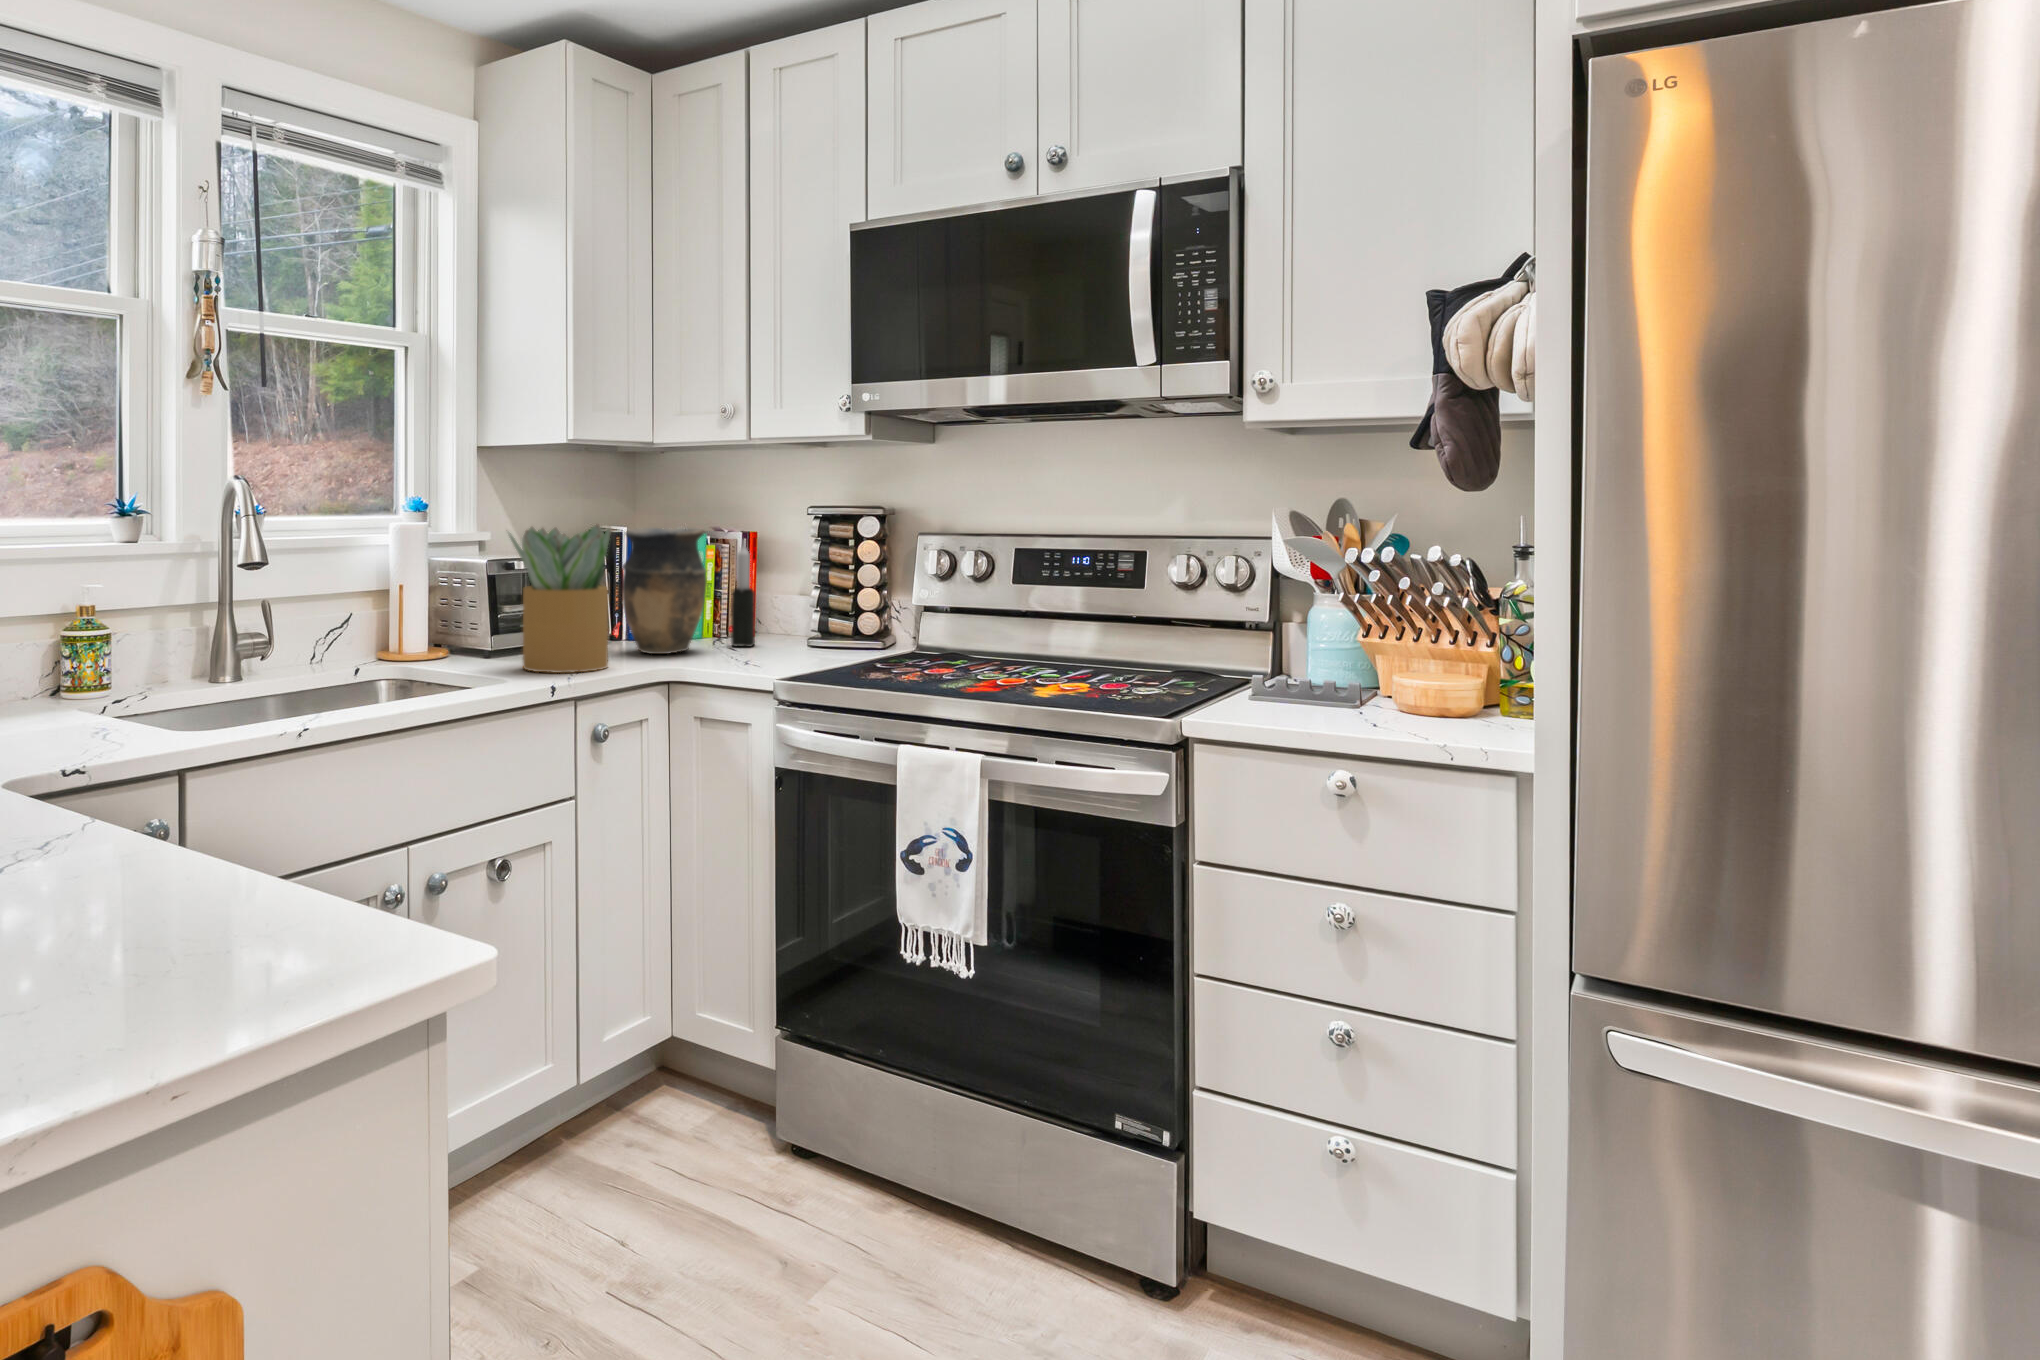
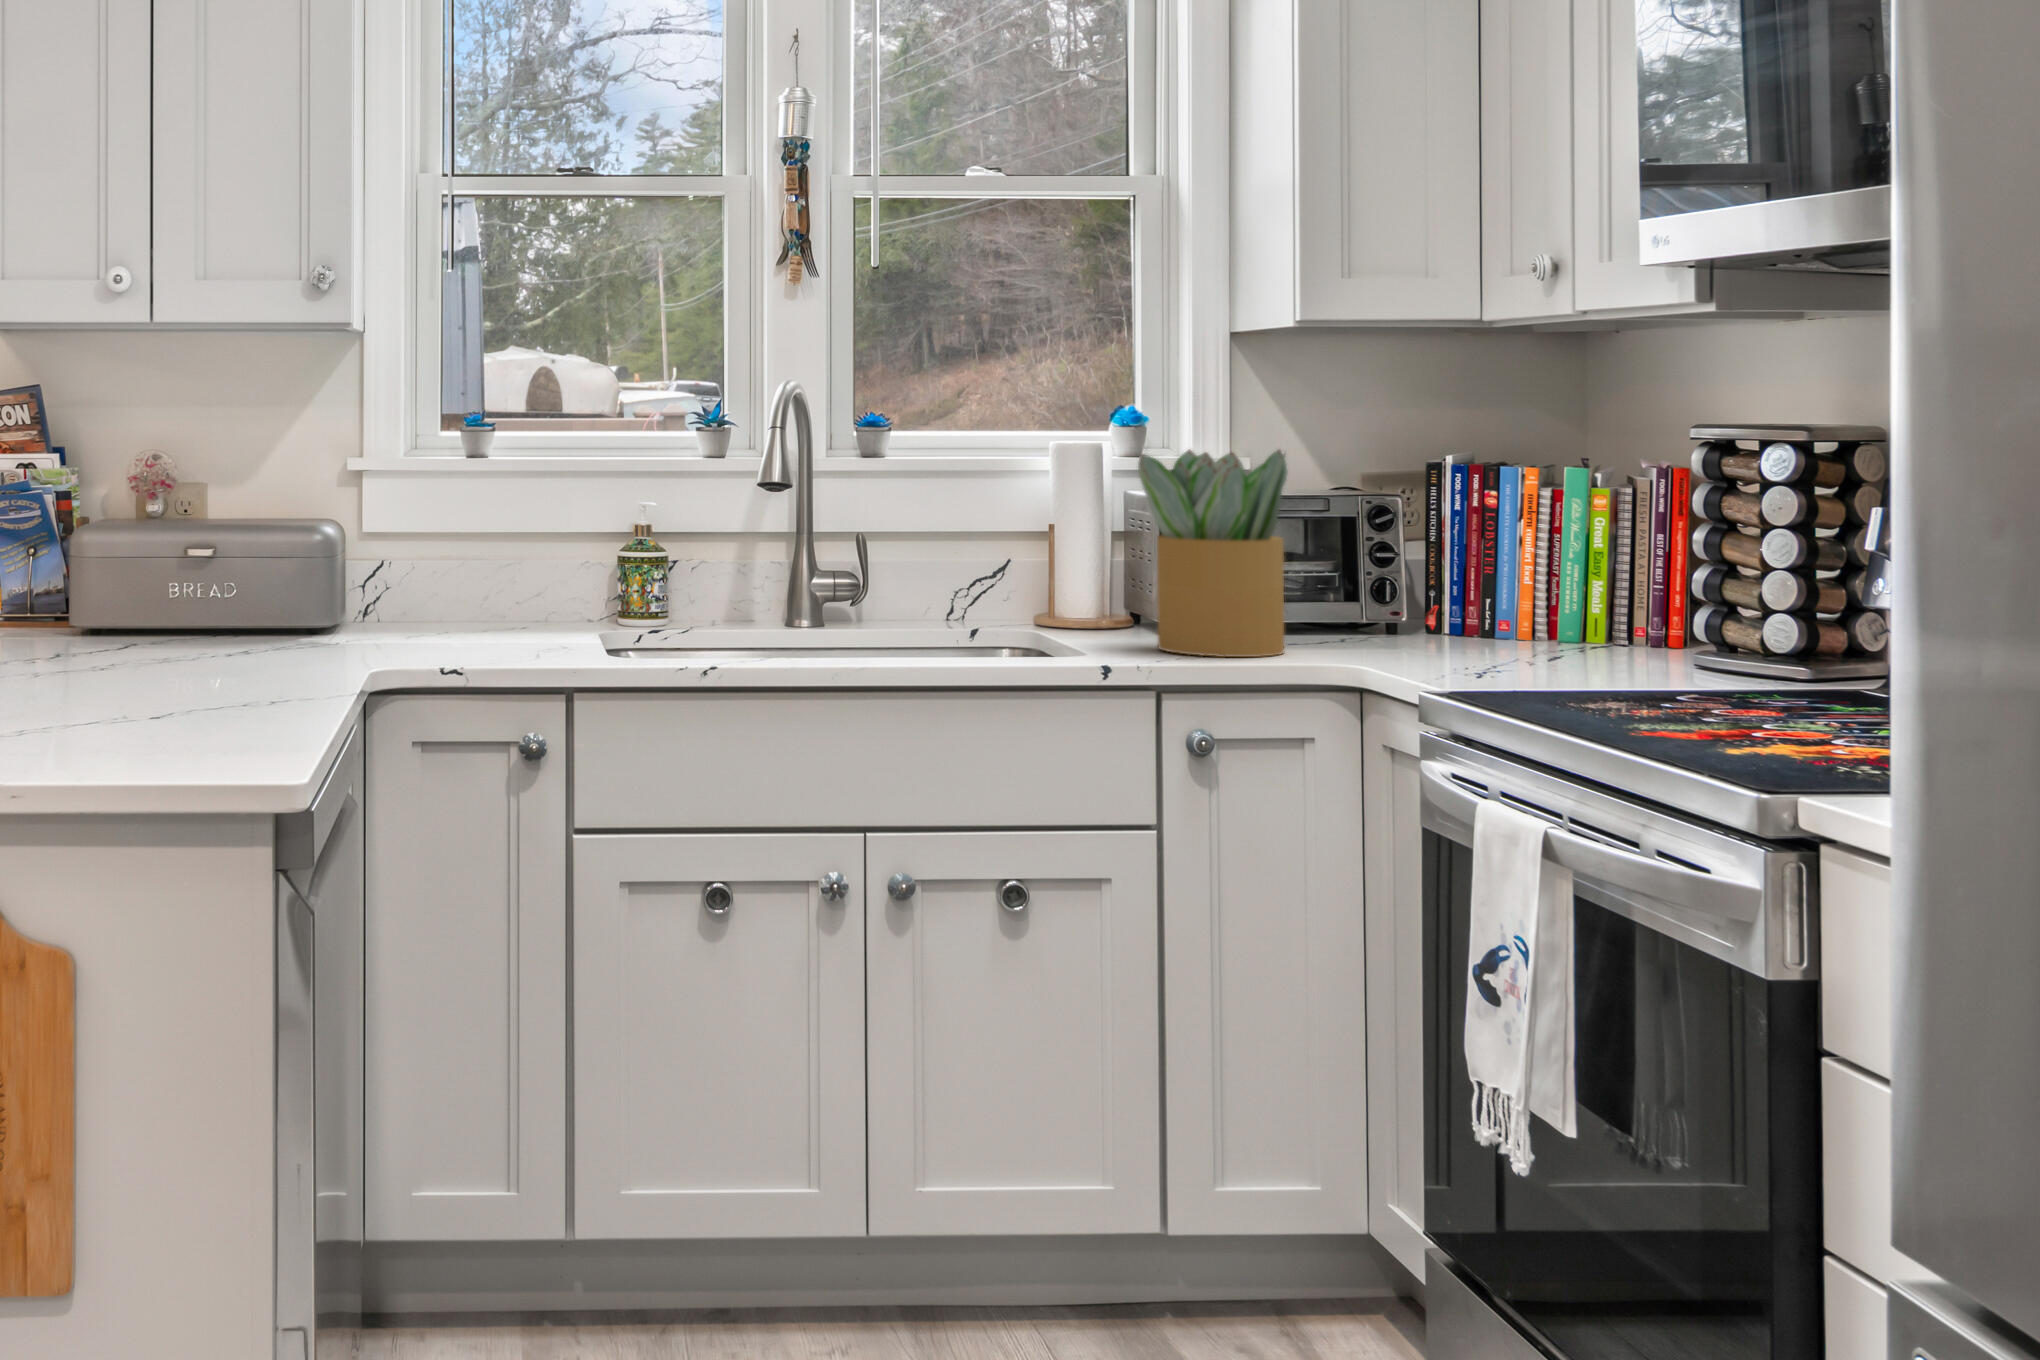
vase: present [622,528,707,654] -> none [1360,457,1501,649]
candle: present [731,540,755,647] -> none [1564,479,1612,655]

